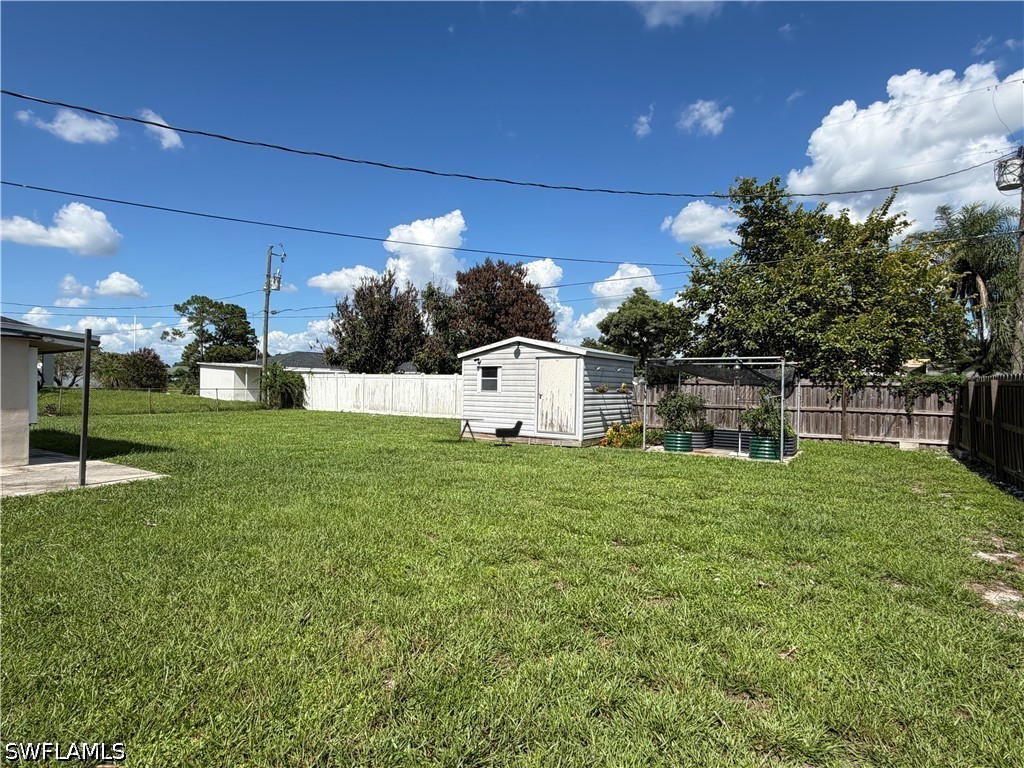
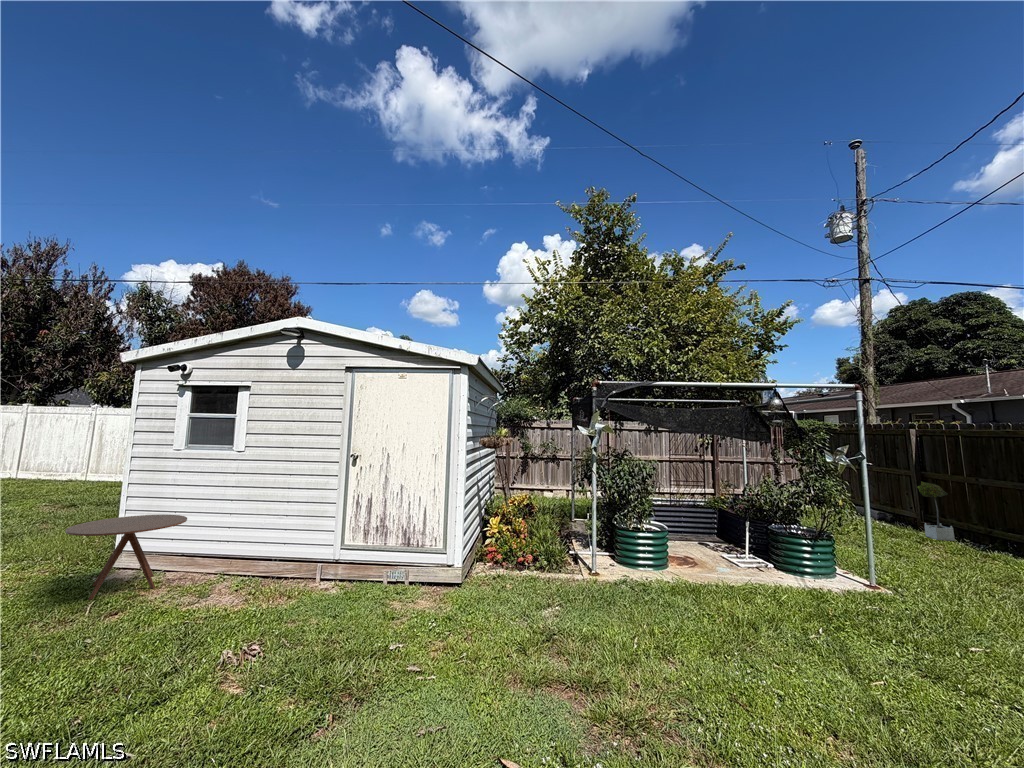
potted tree: none [955,420,979,466] -> present [918,481,955,541]
lounge chair: present [495,421,523,446] -> none [207,519,309,604]

